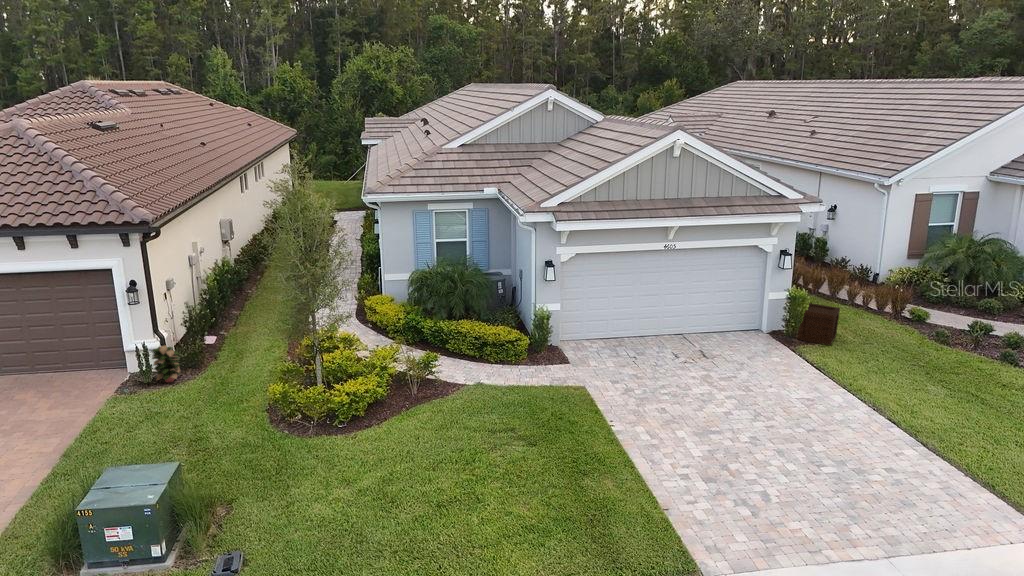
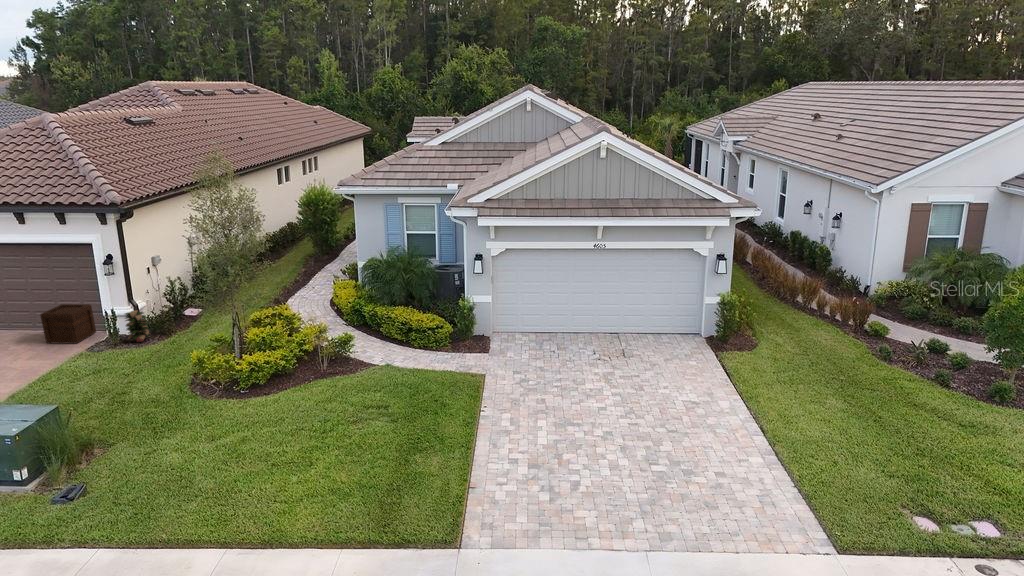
wooden crate: present [797,303,840,345] -> present [40,304,96,344]

